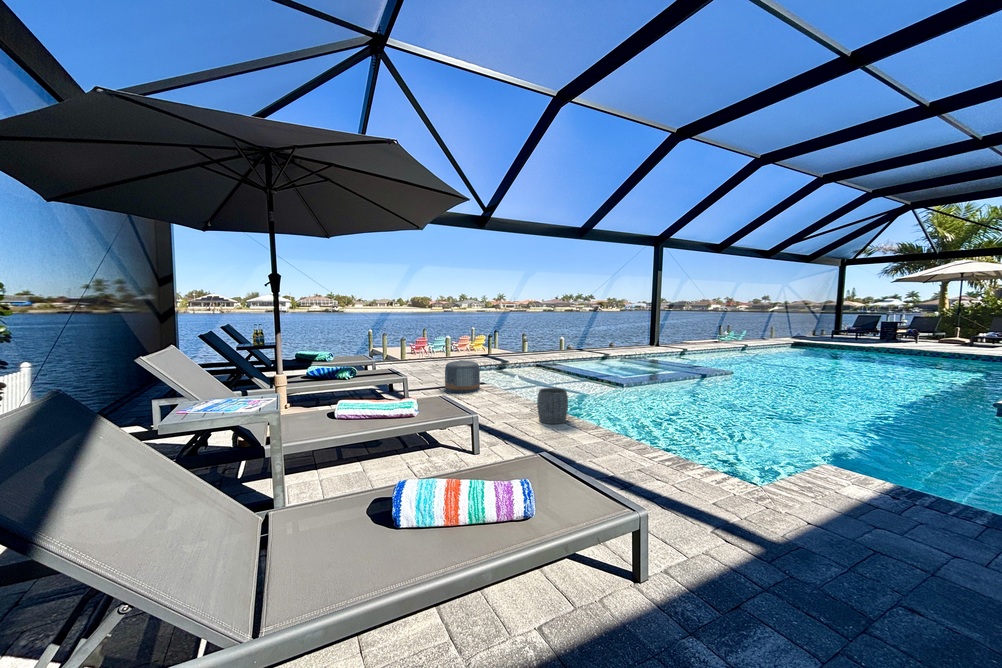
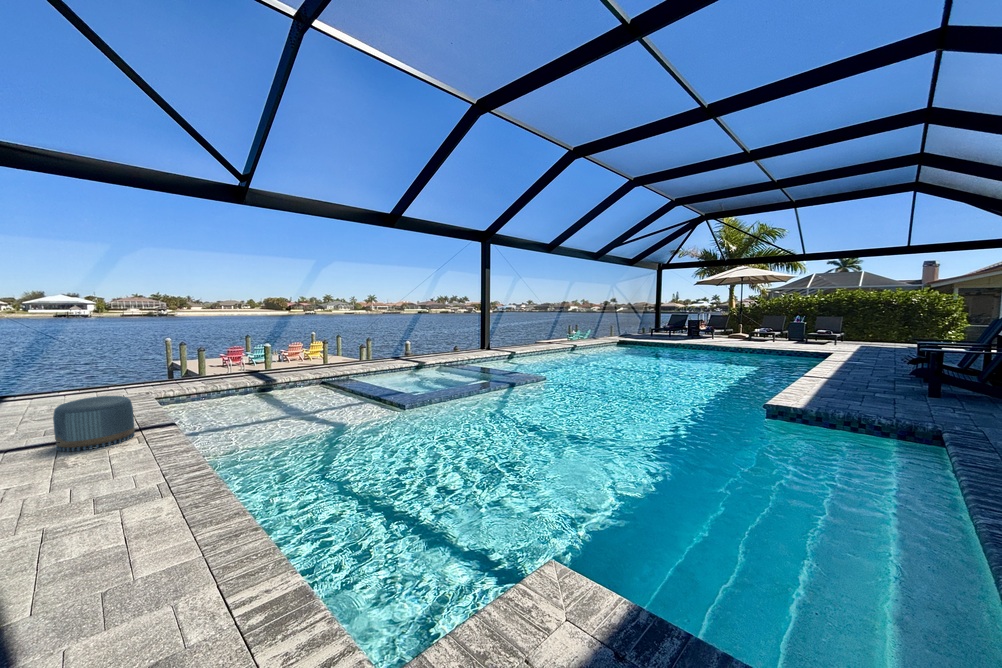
woven basket: present [537,388,568,424] -> none [58,459,140,538]

